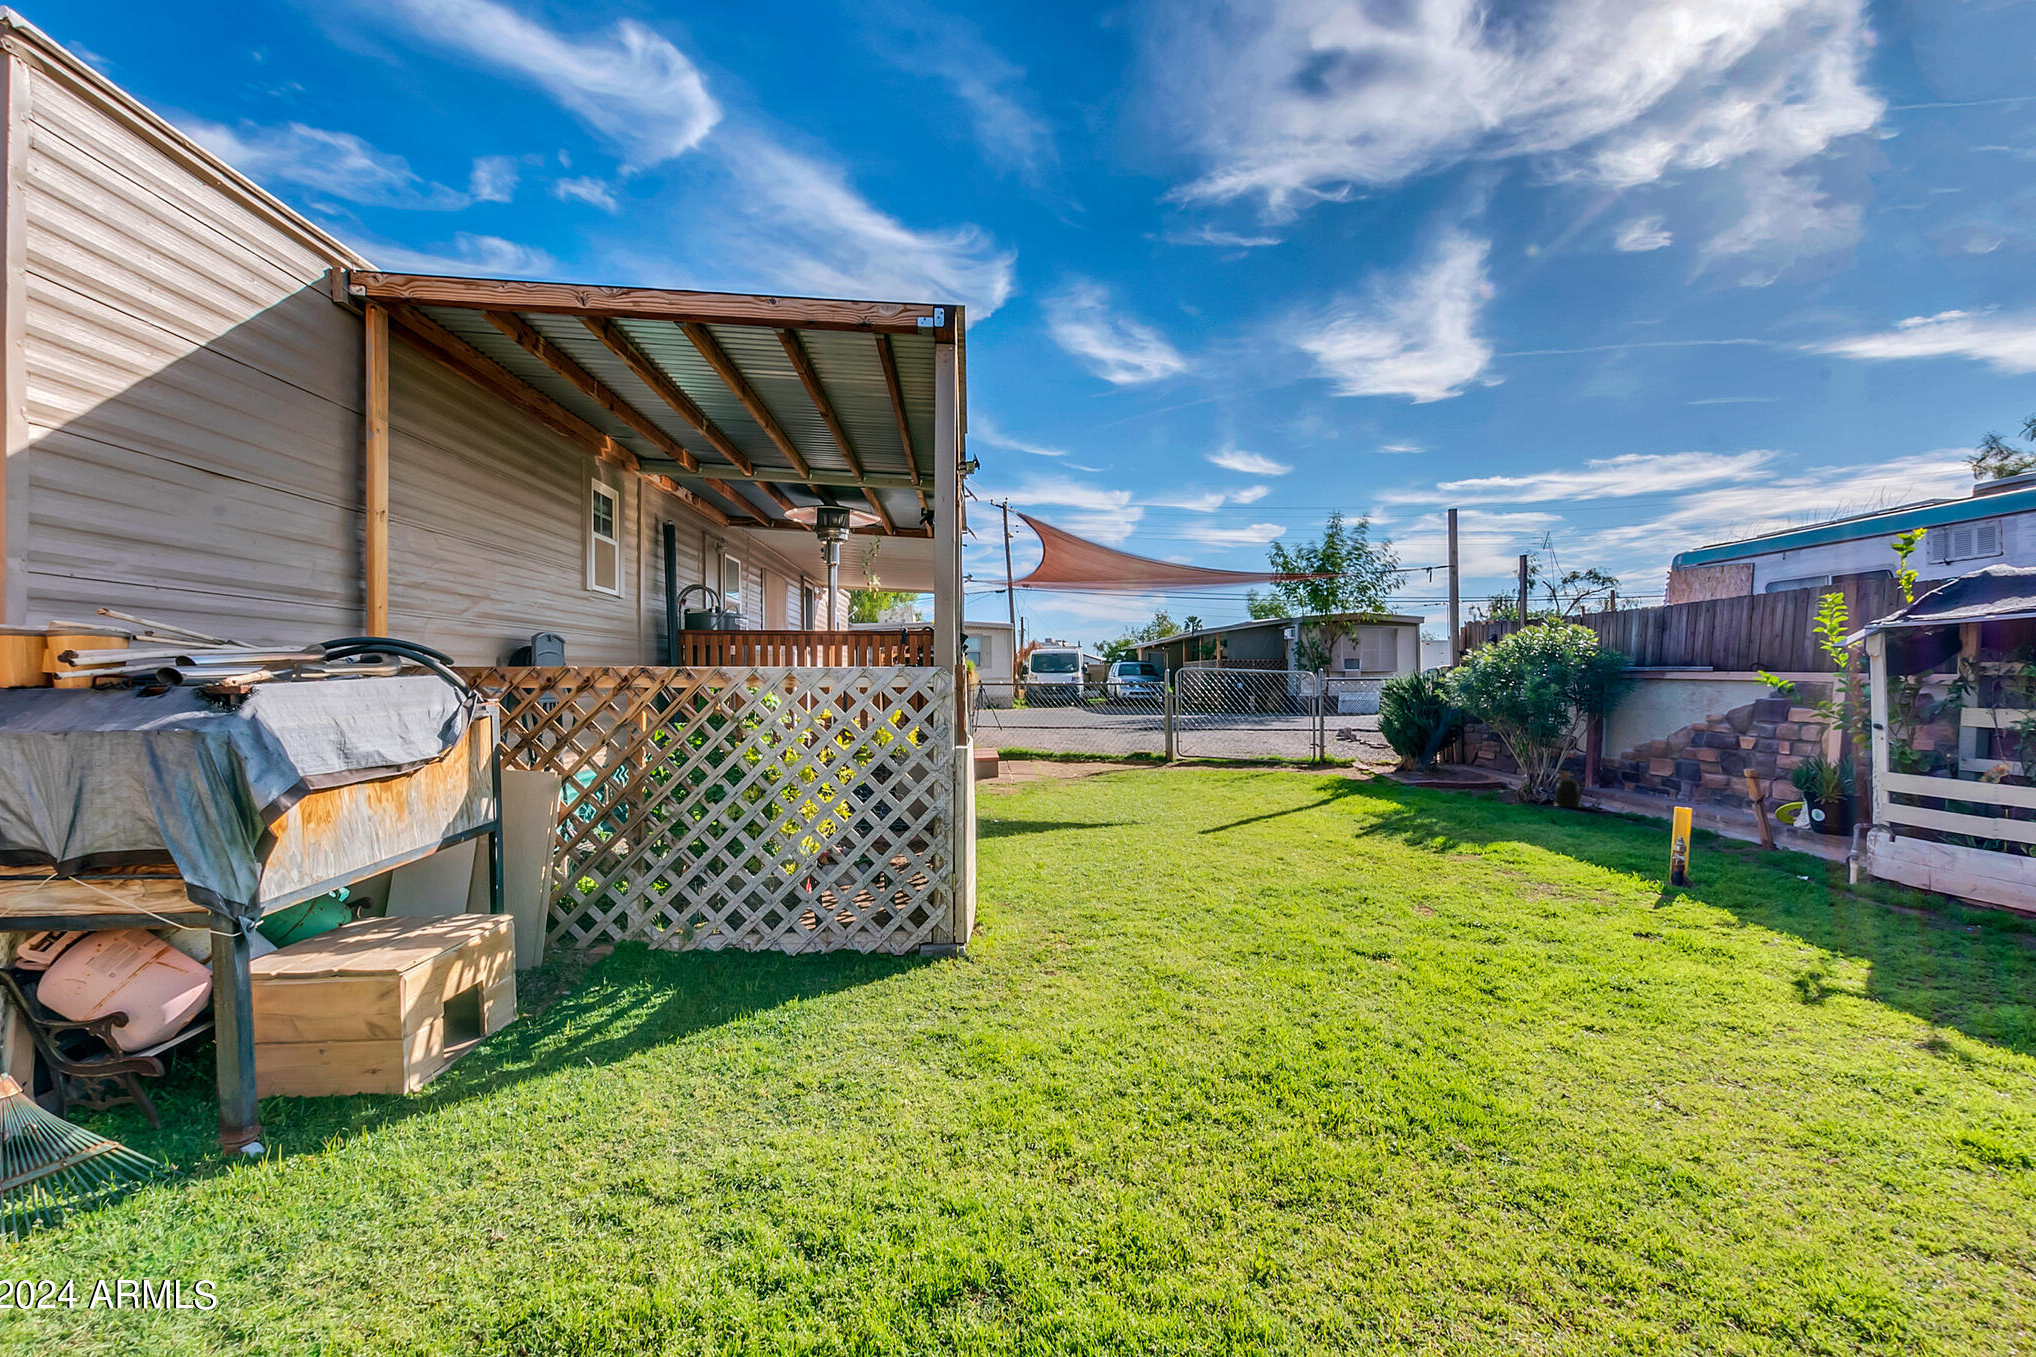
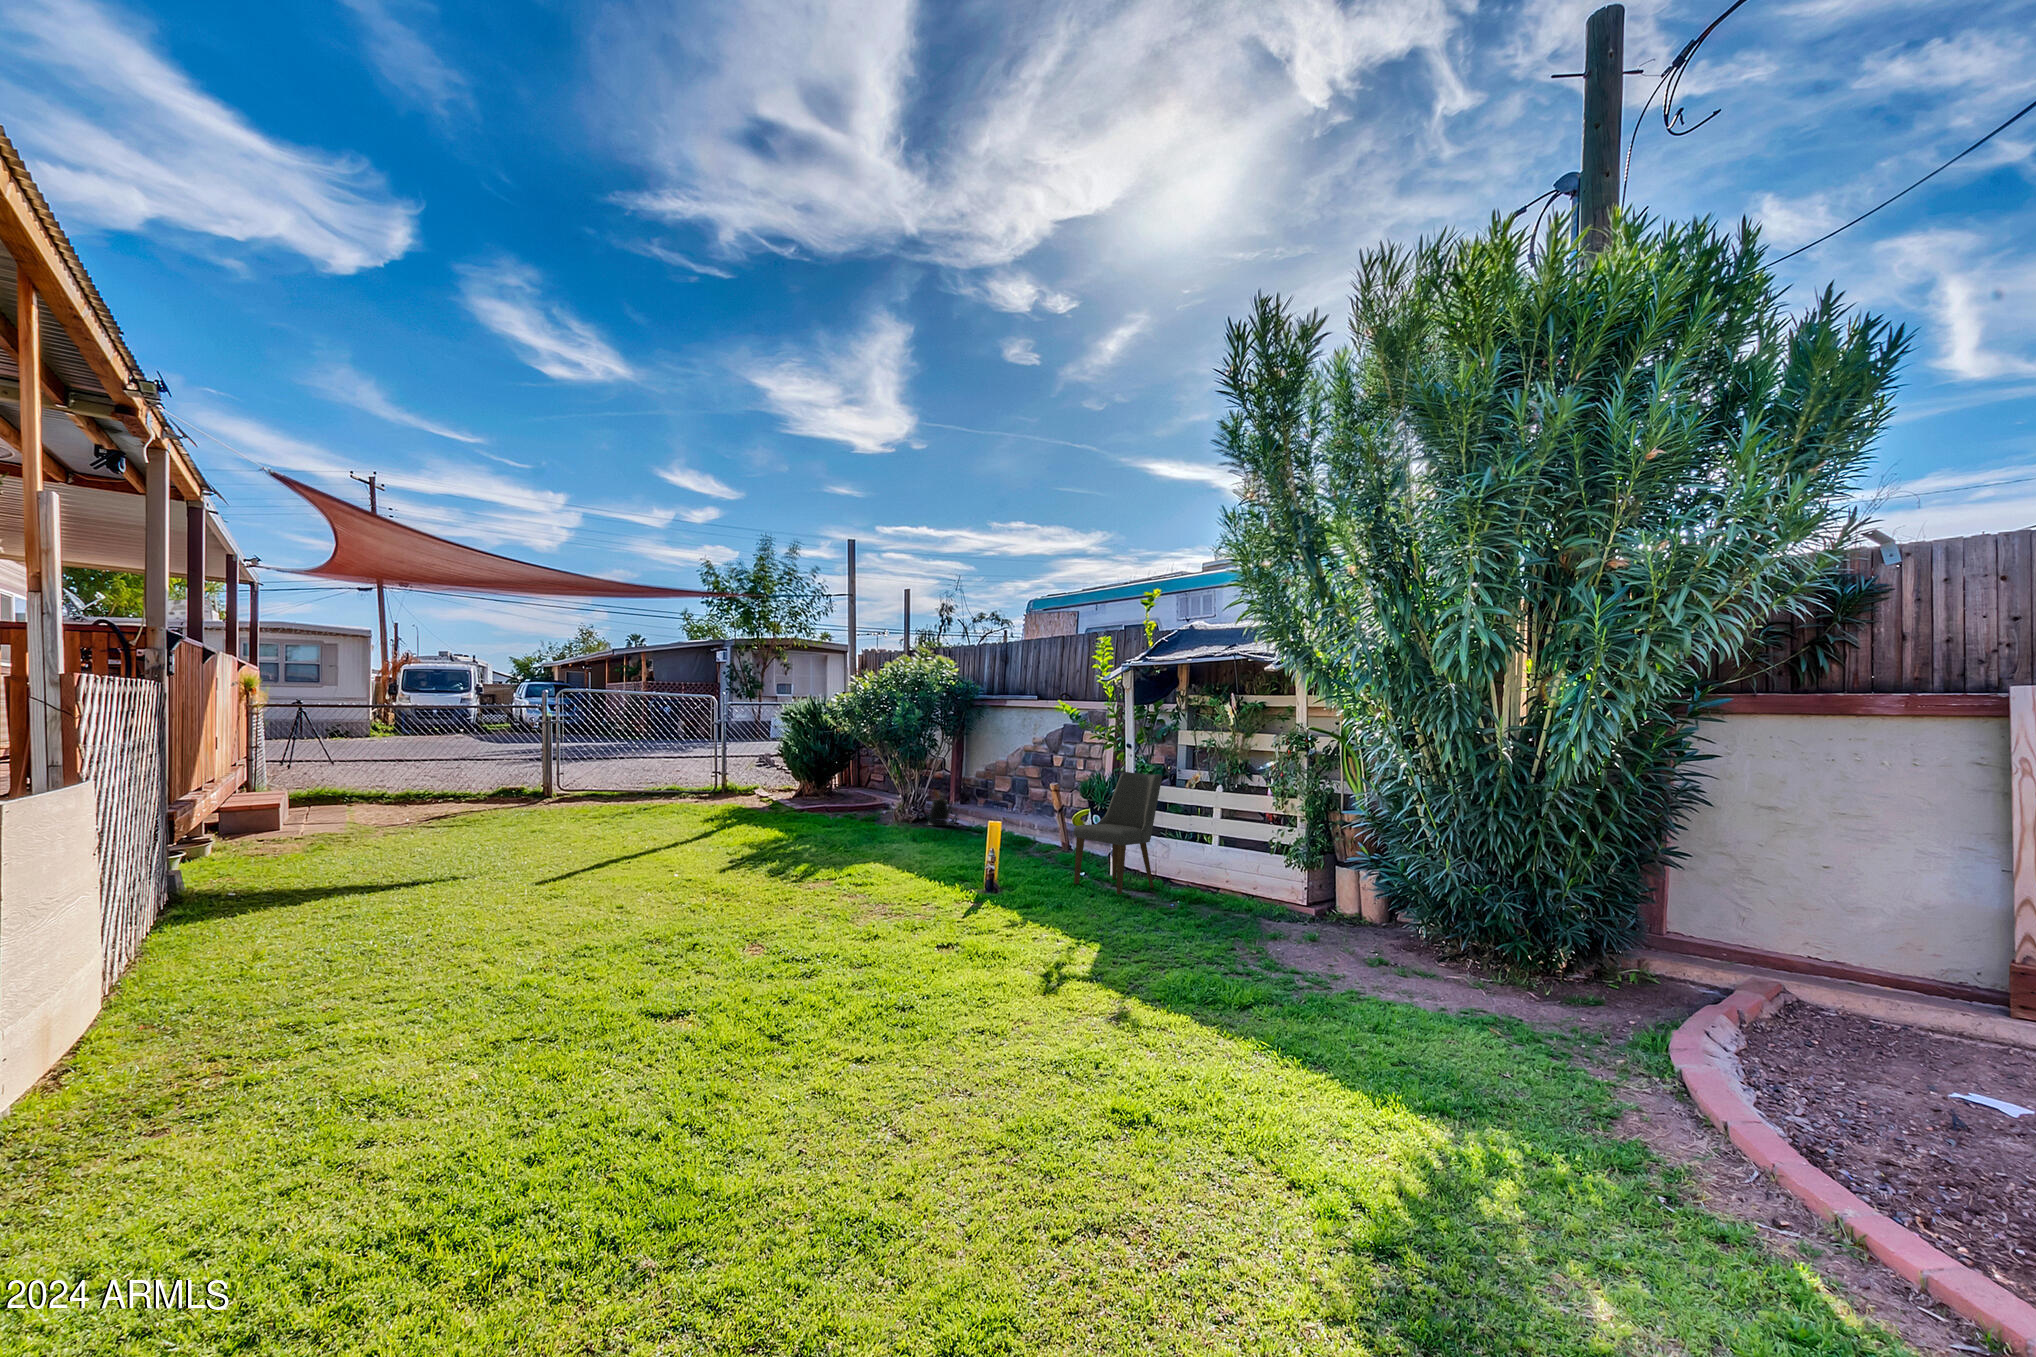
chair: none [1793,762,1952,909] -> present [1074,772,1162,894]

